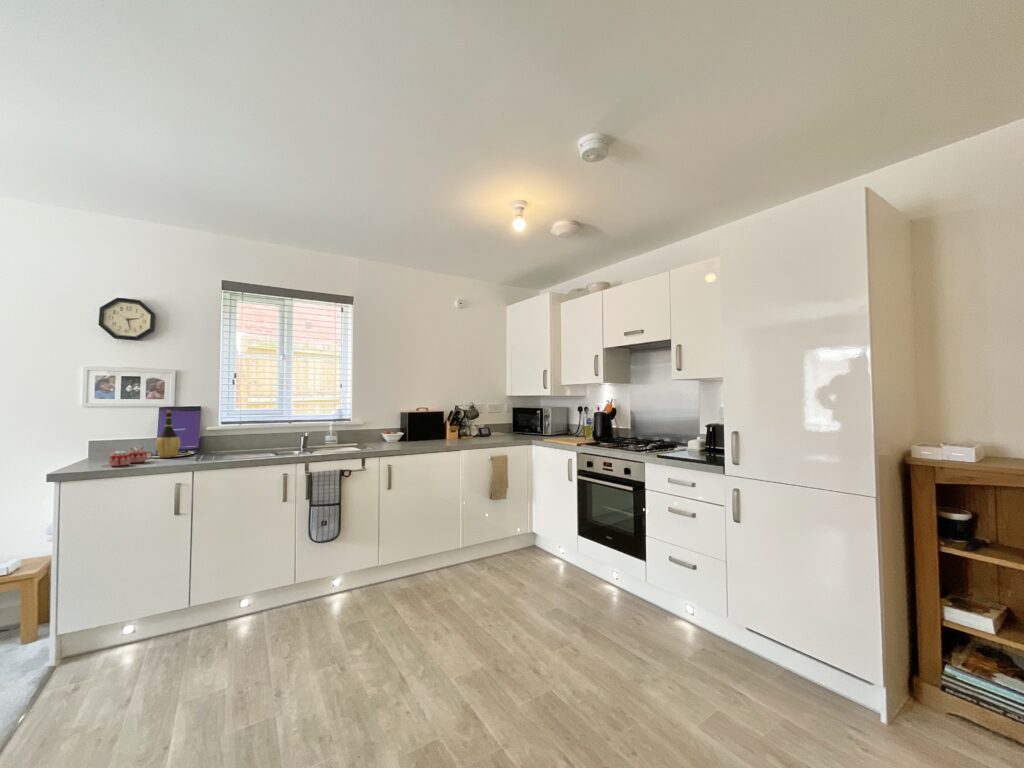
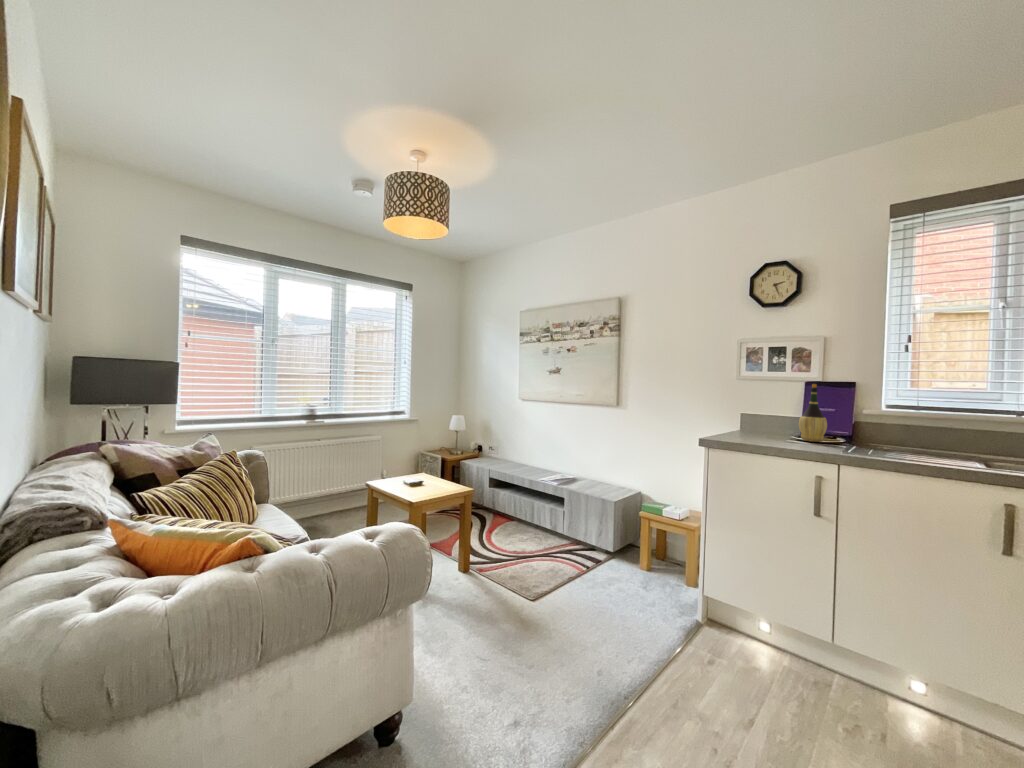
mug: present [103,446,153,467] -> none [744,421,794,442]

